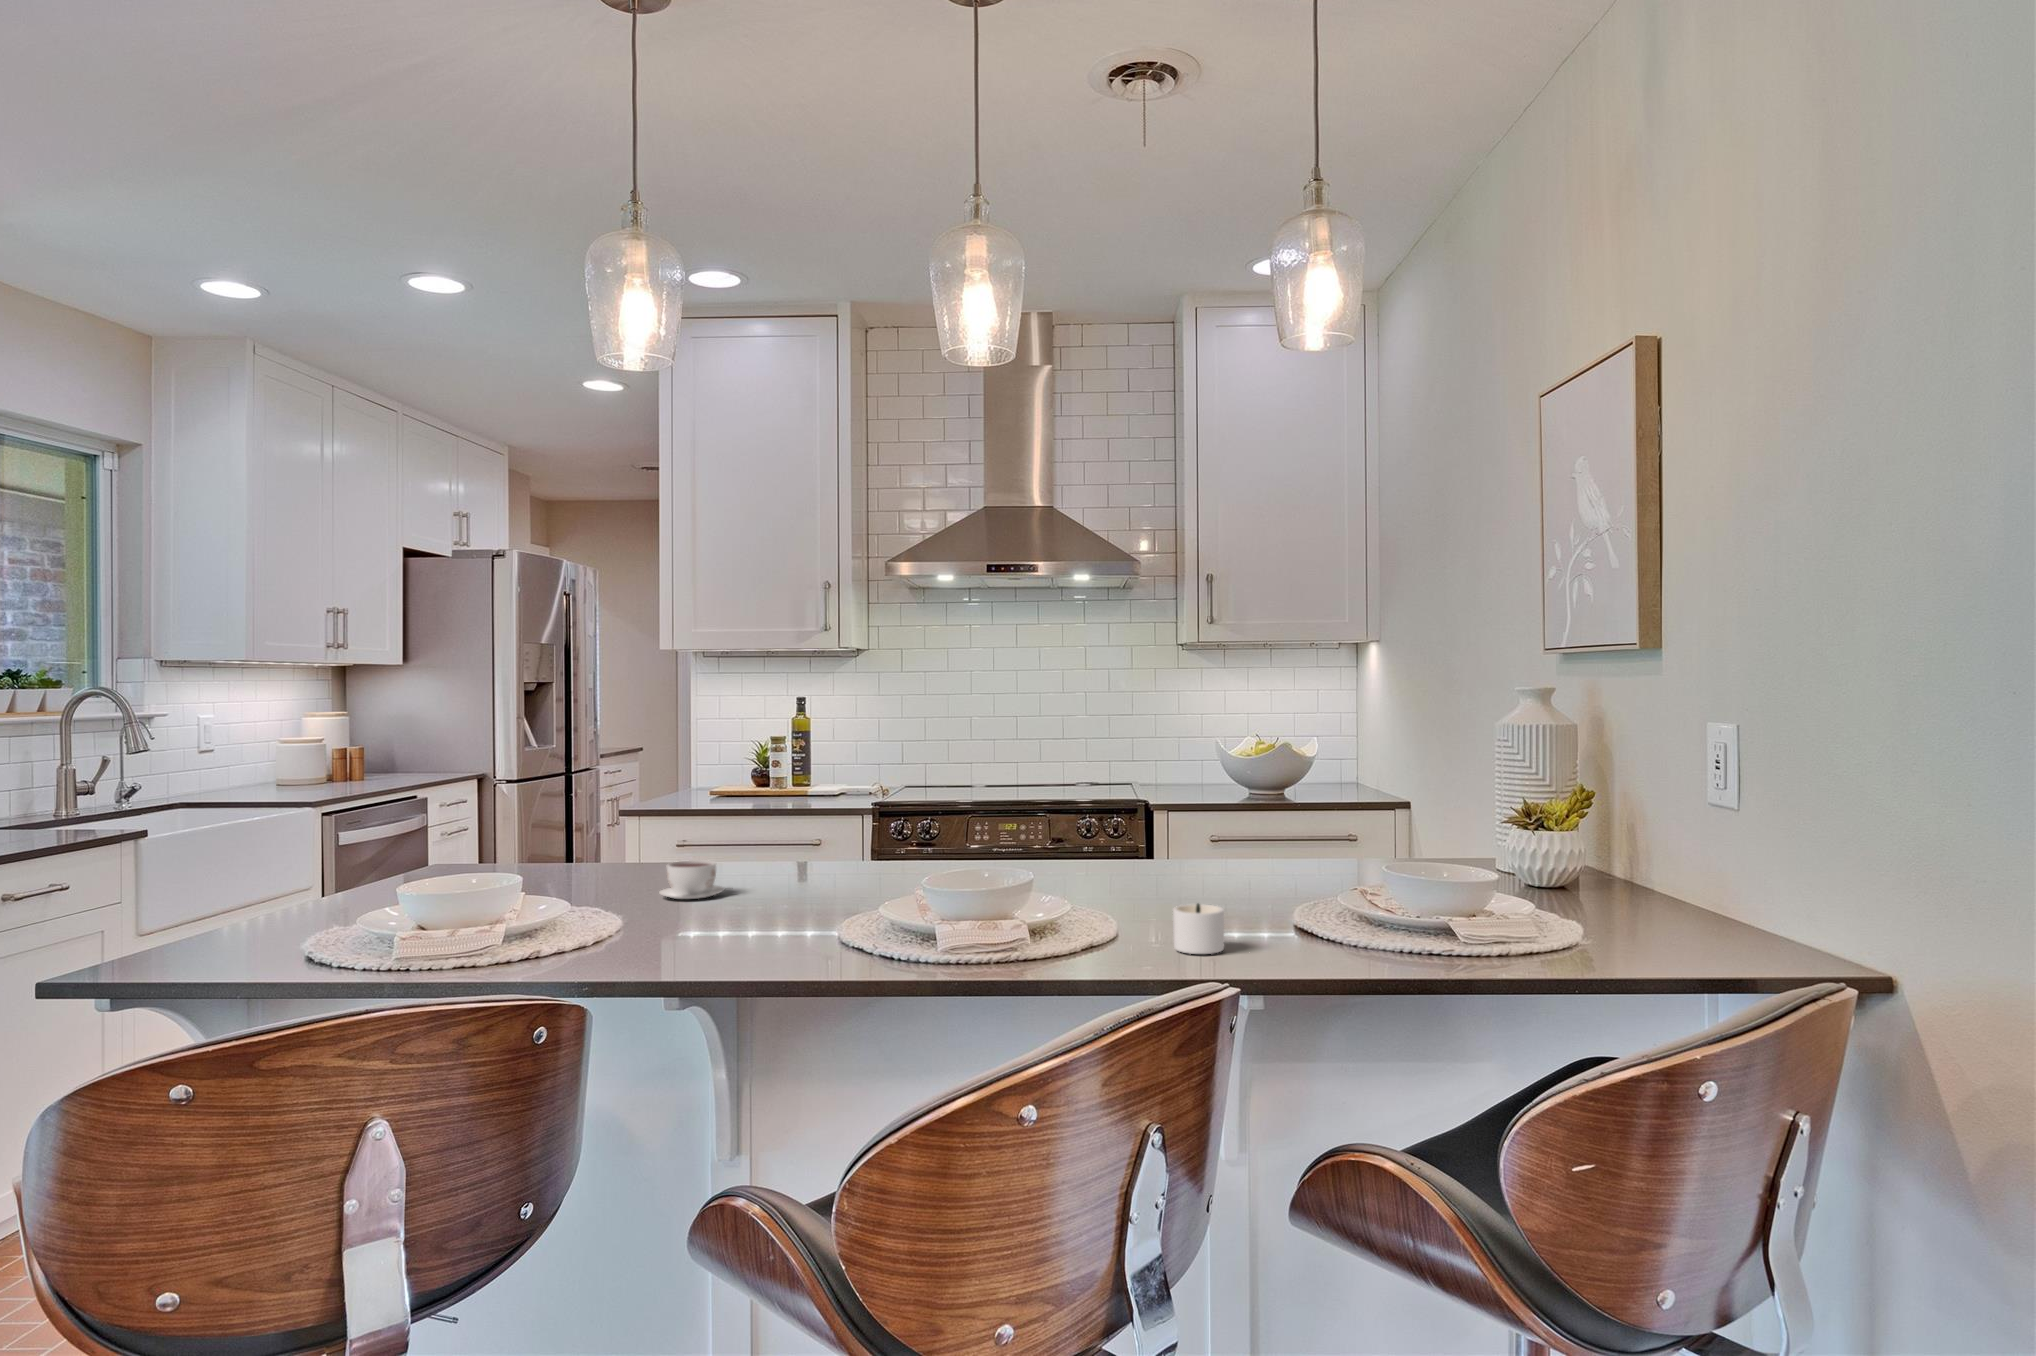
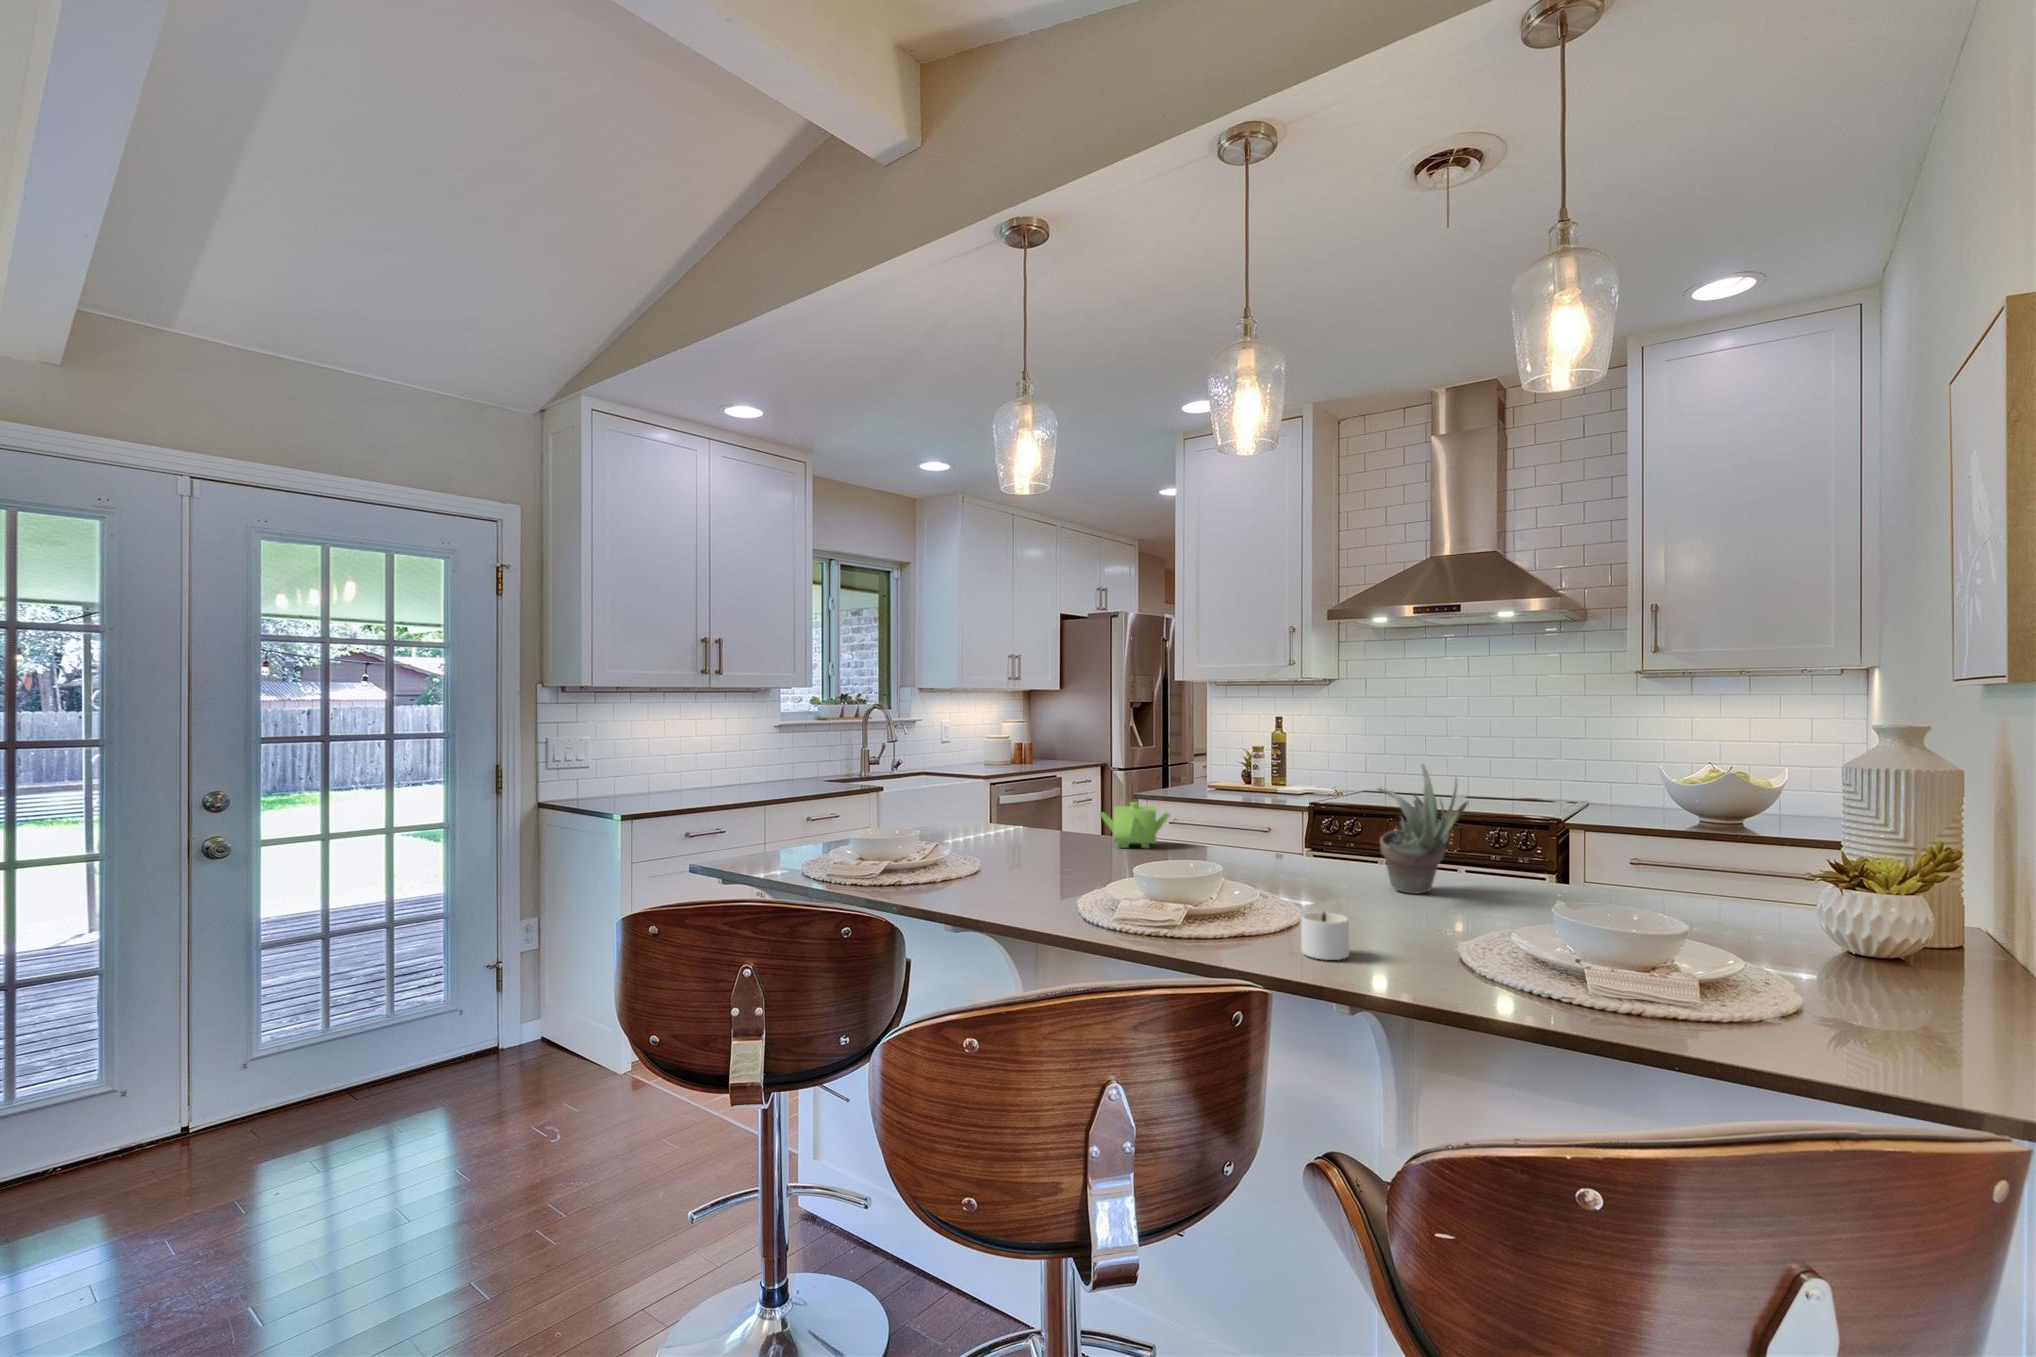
succulent plant: none [1114,740,1213,884] -> present [1377,764,1468,894]
teapot: none [722,812,815,875] -> present [1100,802,1170,848]
coffee cup: present [659,860,725,899] -> none [1028,832,1078,859]

